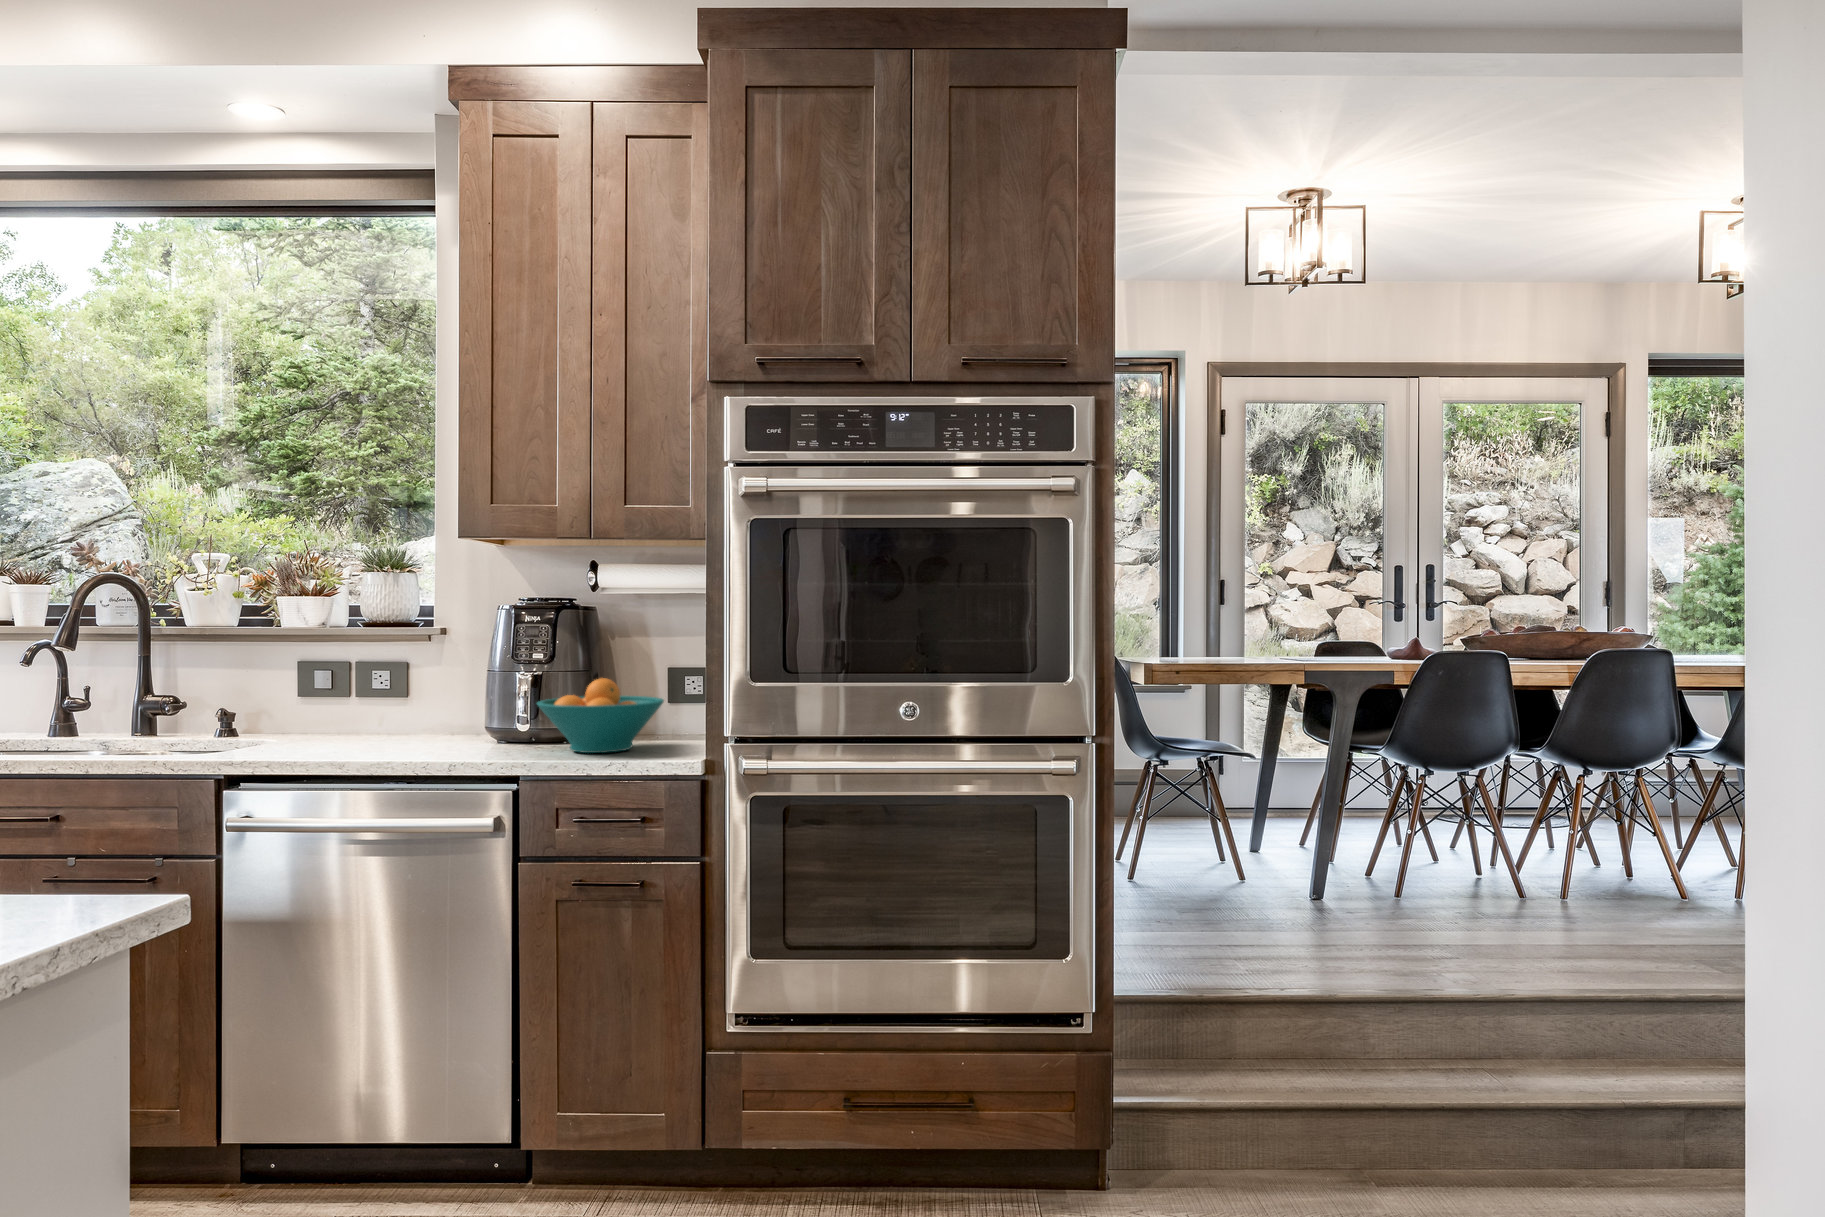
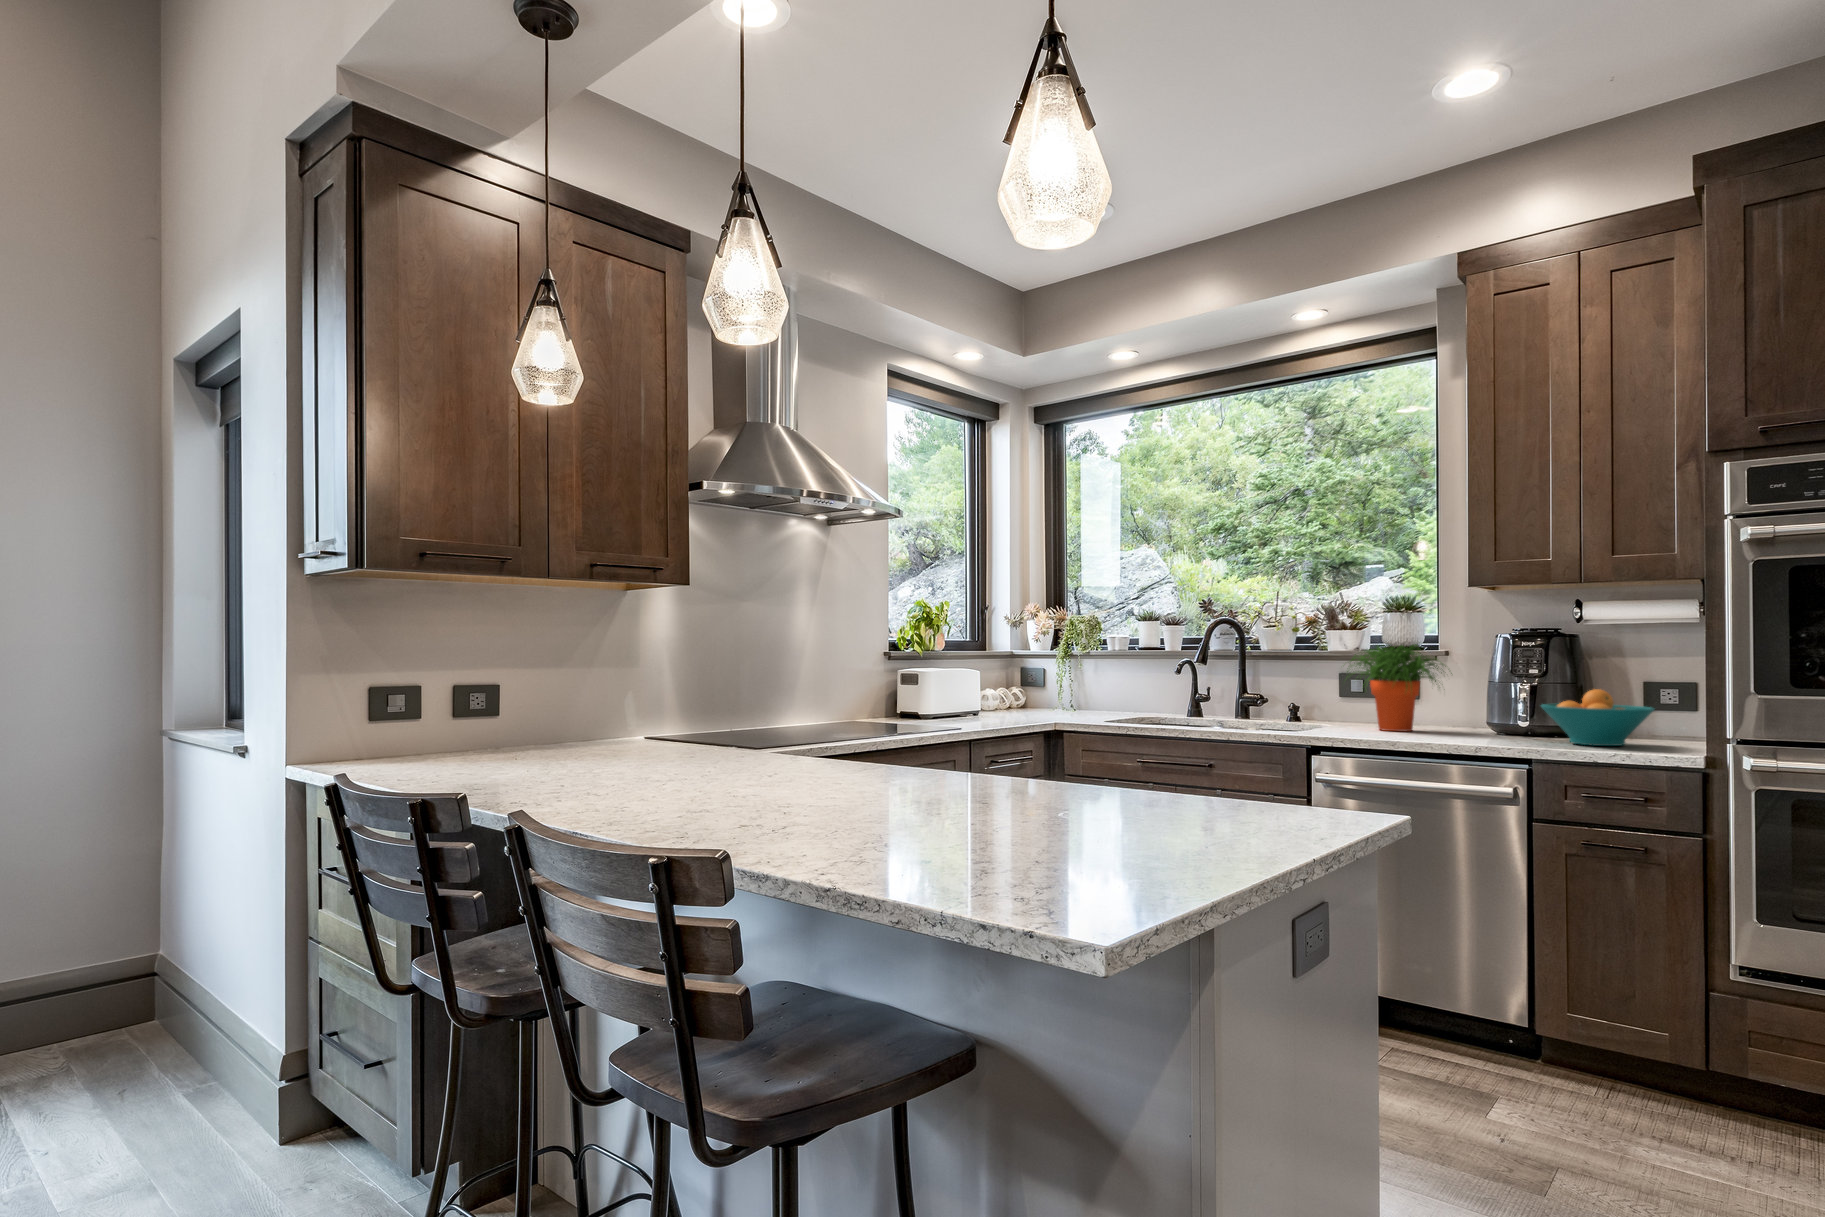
potted plant: none [276,618,439,747] -> present [1347,644,1452,731]

